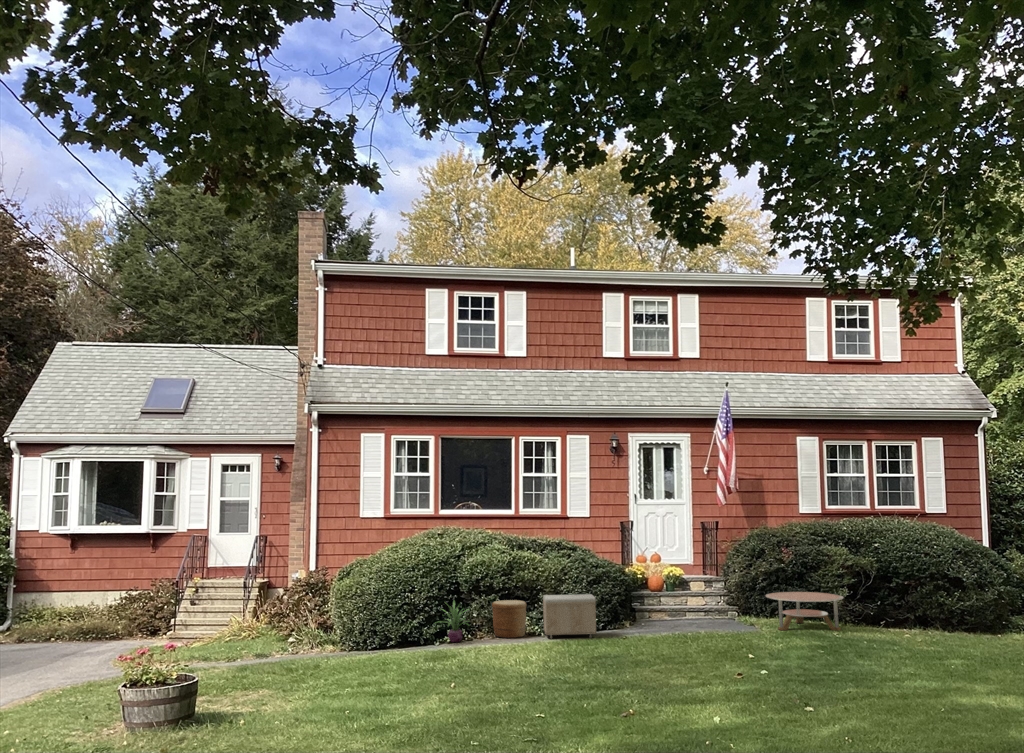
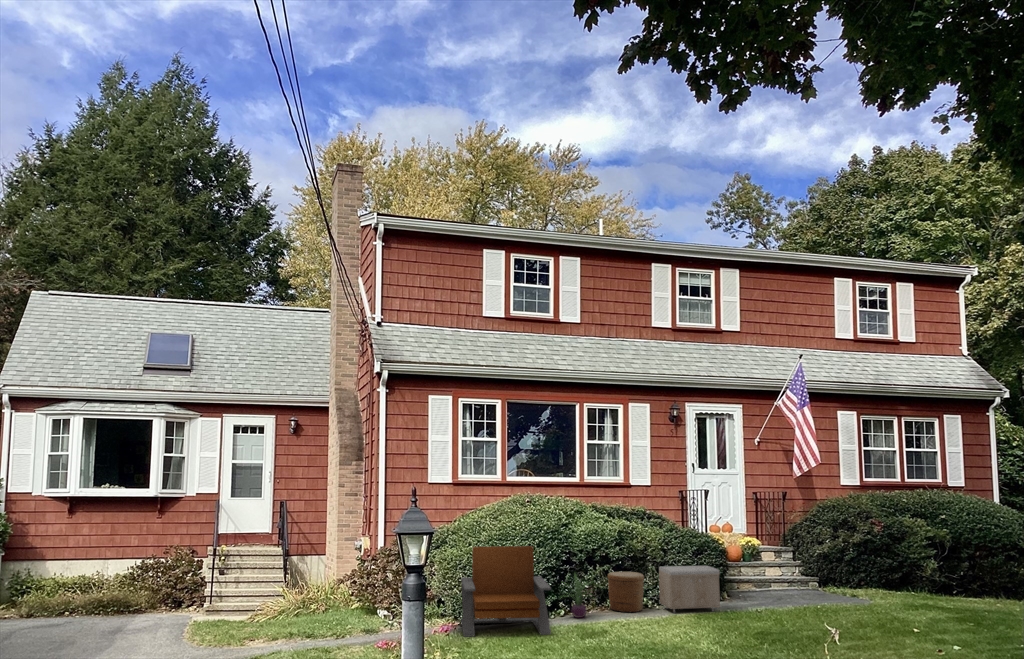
lounge chair: none [328,575,418,656] -> present [461,546,551,637]
round table: present [766,592,843,630] -> none [864,562,946,602]

